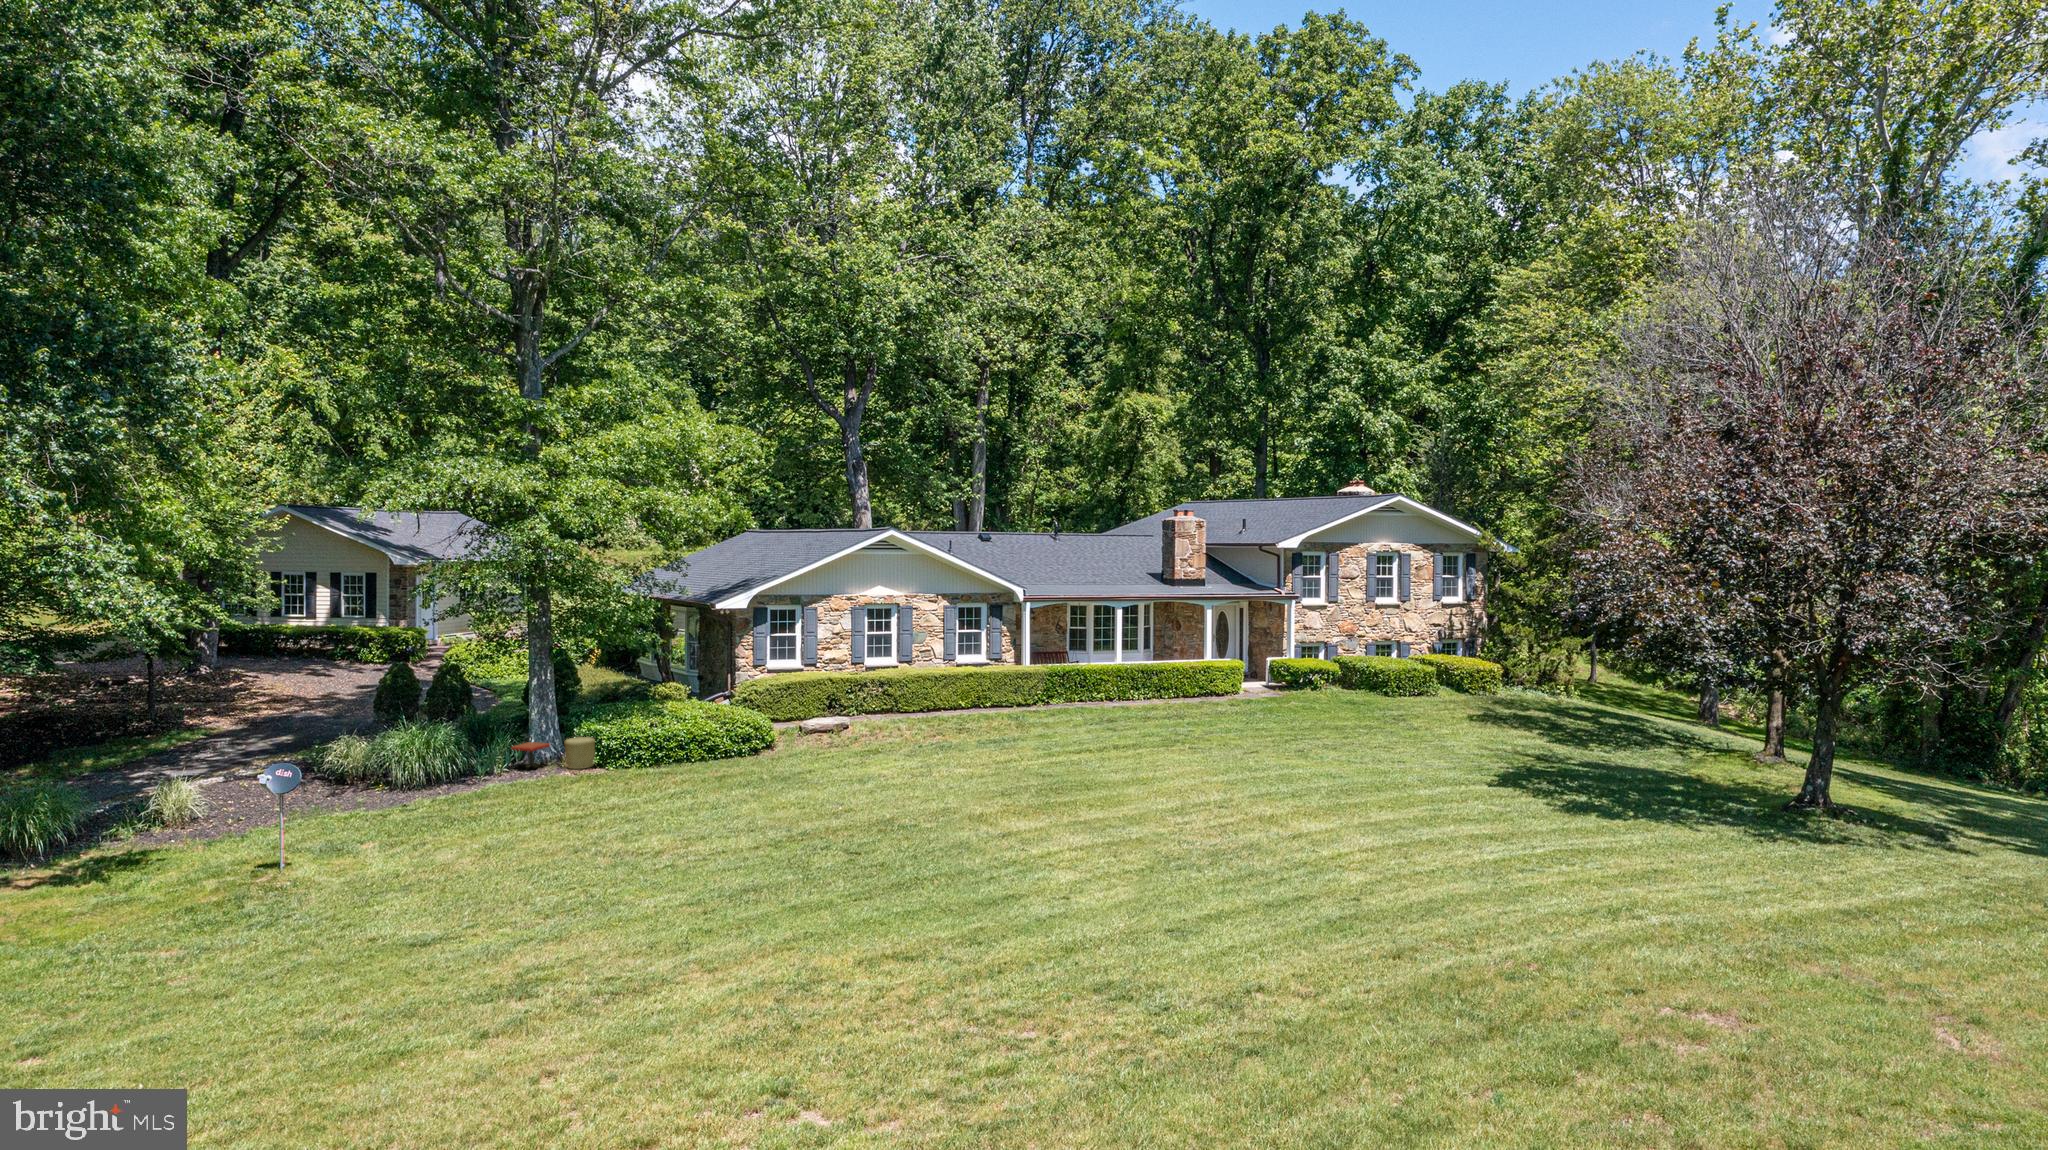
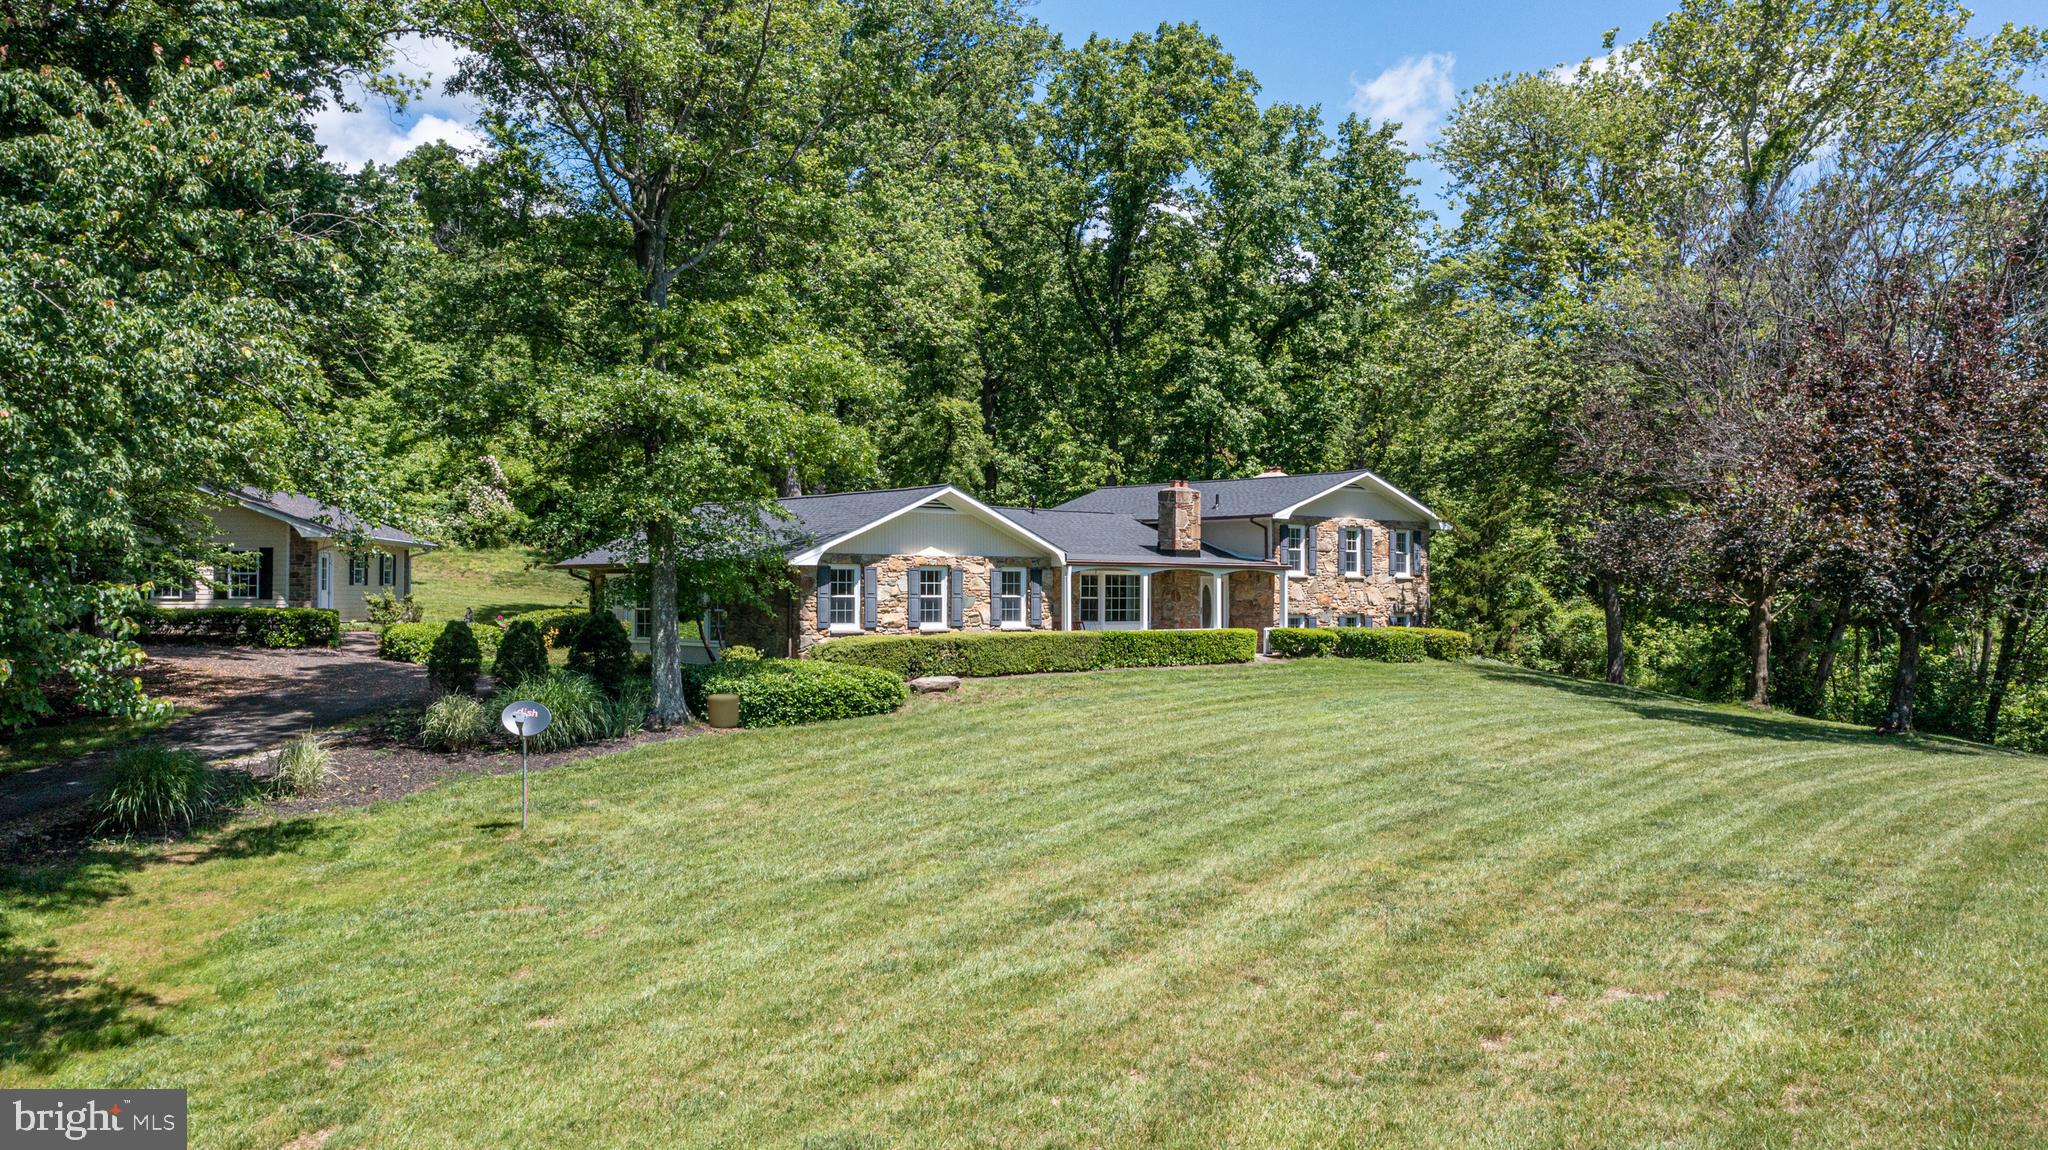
pedestal table: present [511,742,550,768] -> none [648,701,687,728]

